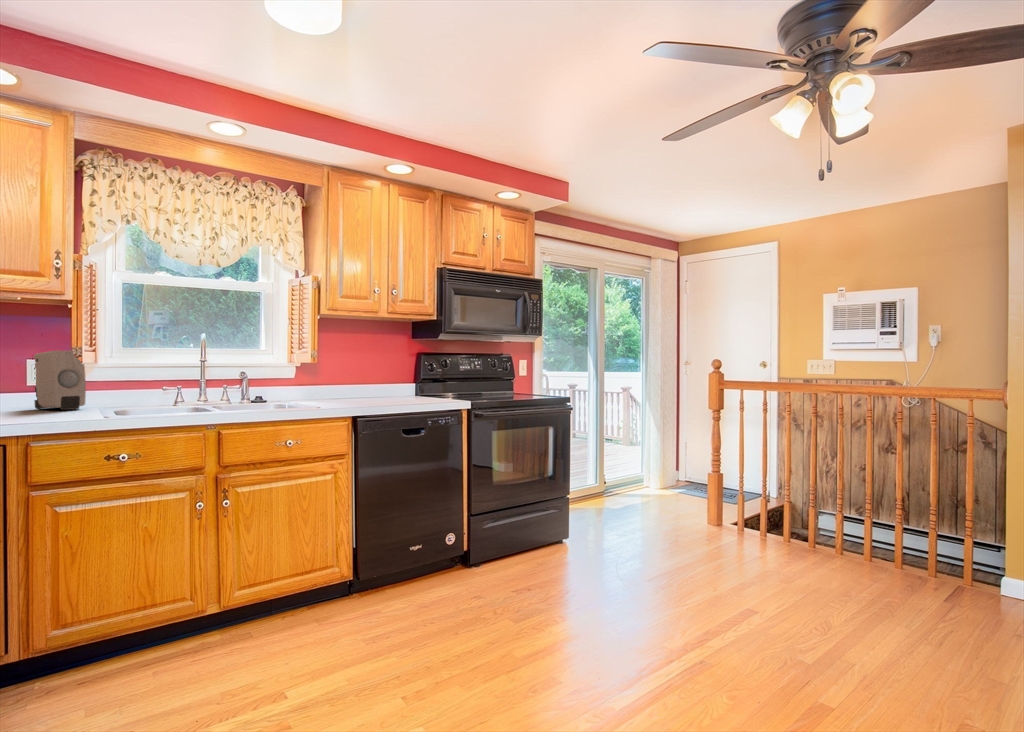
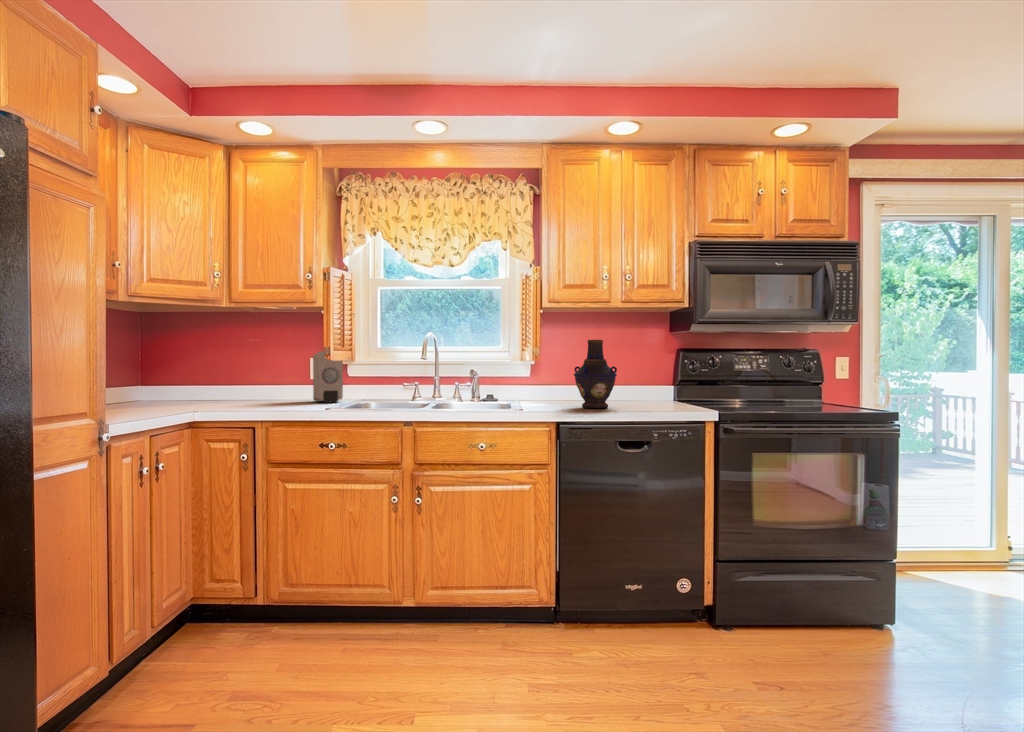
vase: none [355,345,396,403] -> present [574,340,617,408]

